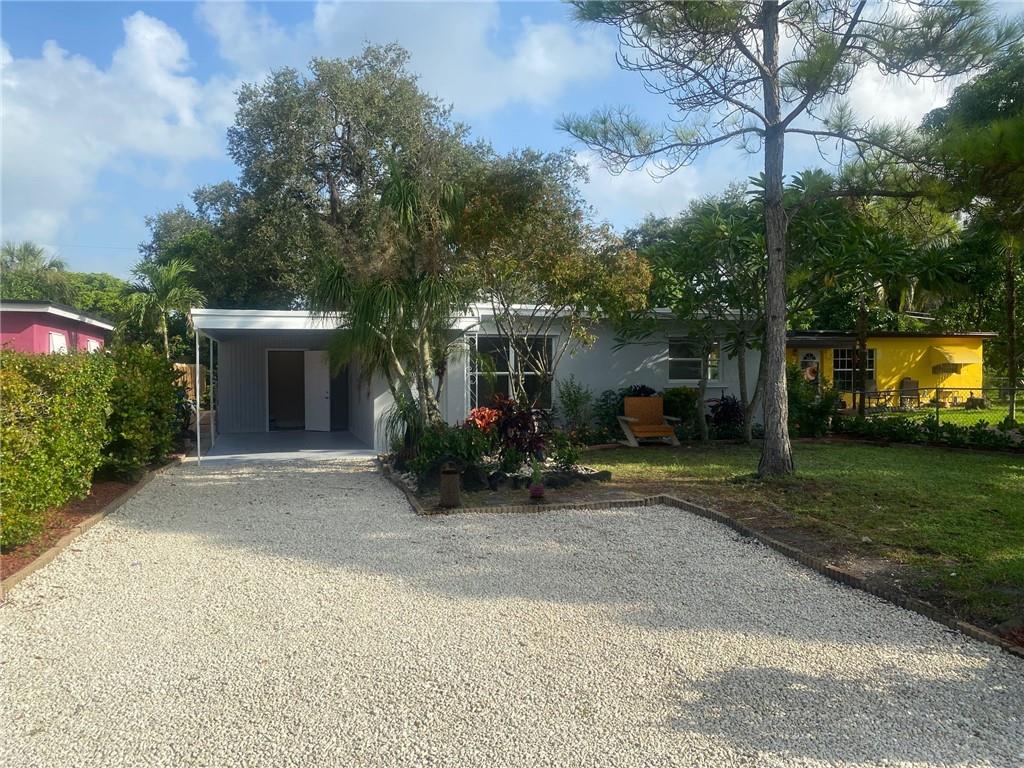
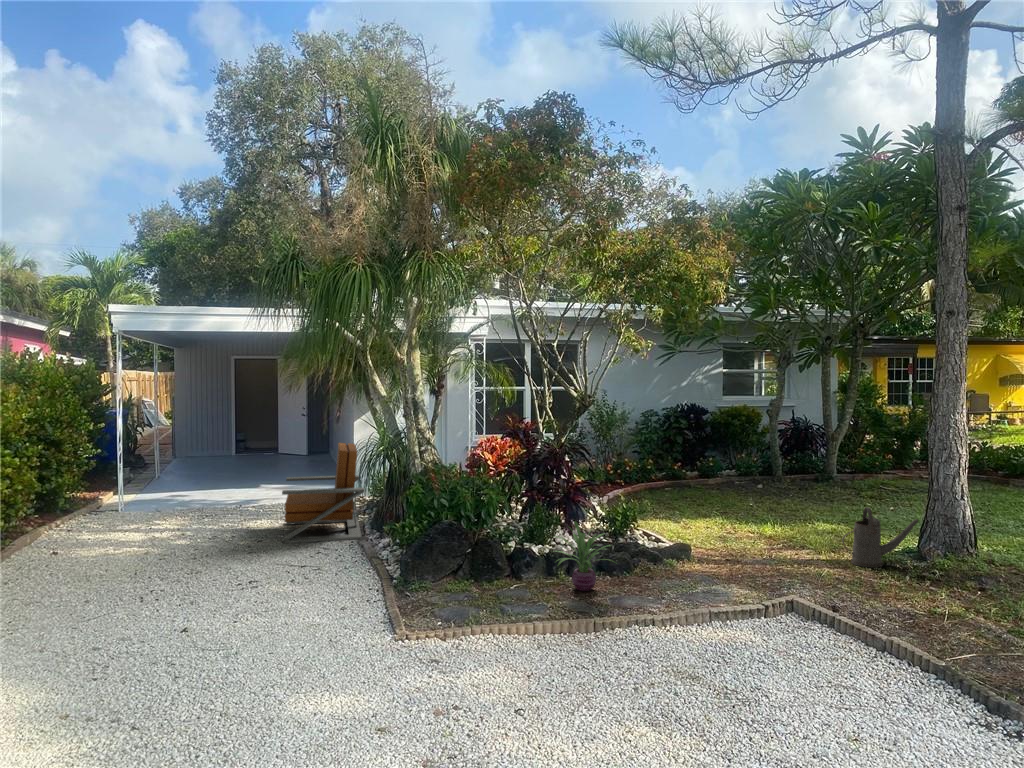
lounge chair: present [617,397,680,447] -> present [282,443,365,543]
watering can: present [439,462,461,506] -> present [842,507,918,568]

